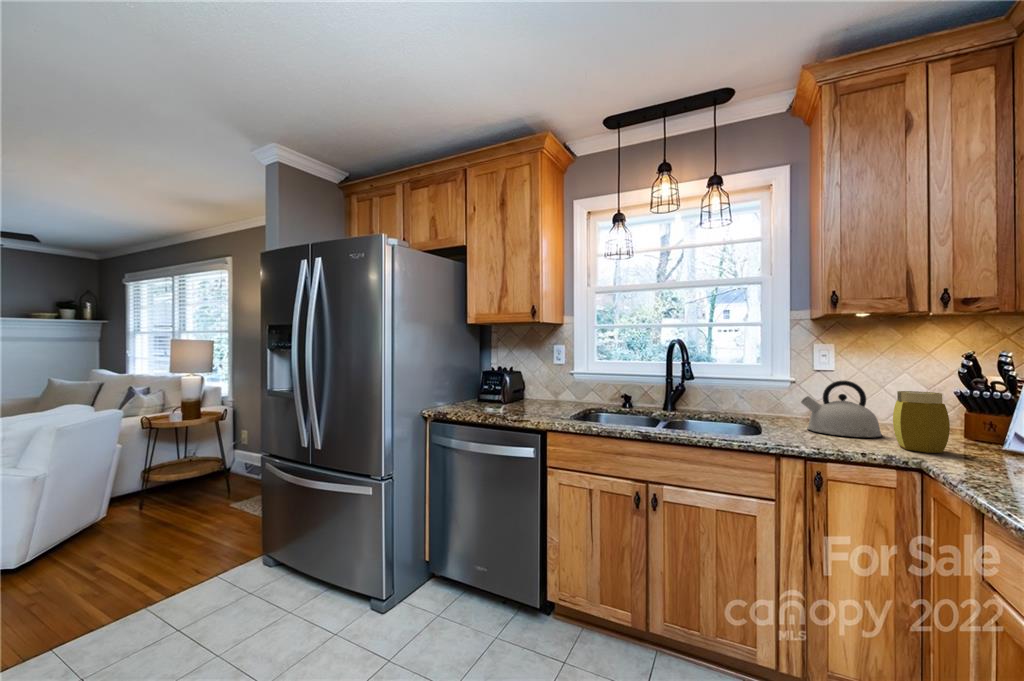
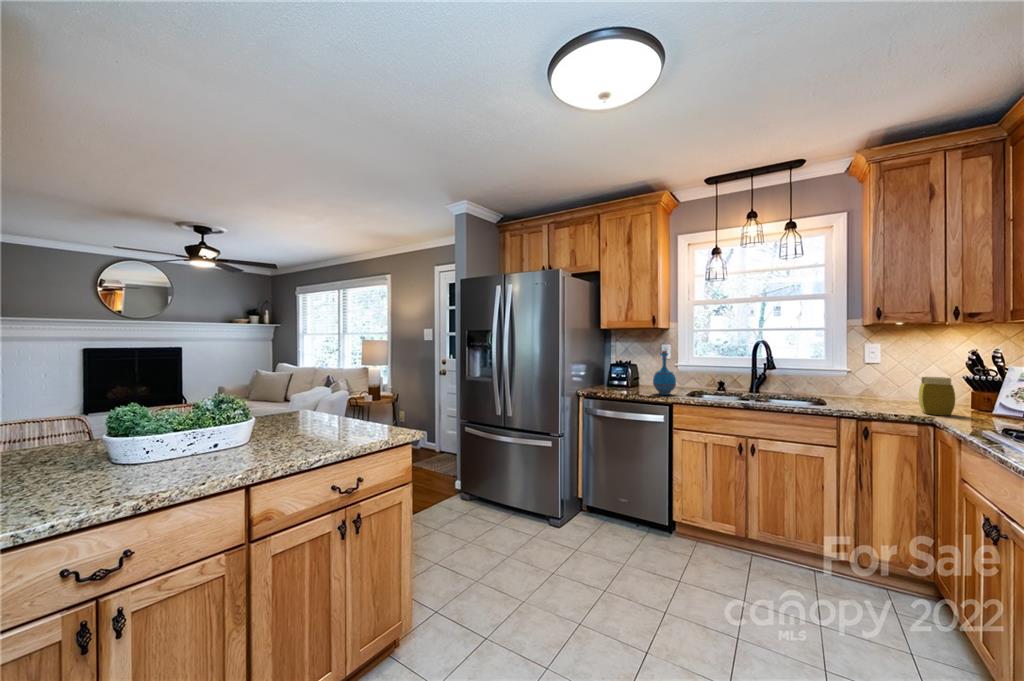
bottle: none [527,352,560,416] -> present [653,351,676,395]
kettle: present [801,381,882,437] -> none [855,370,914,407]

